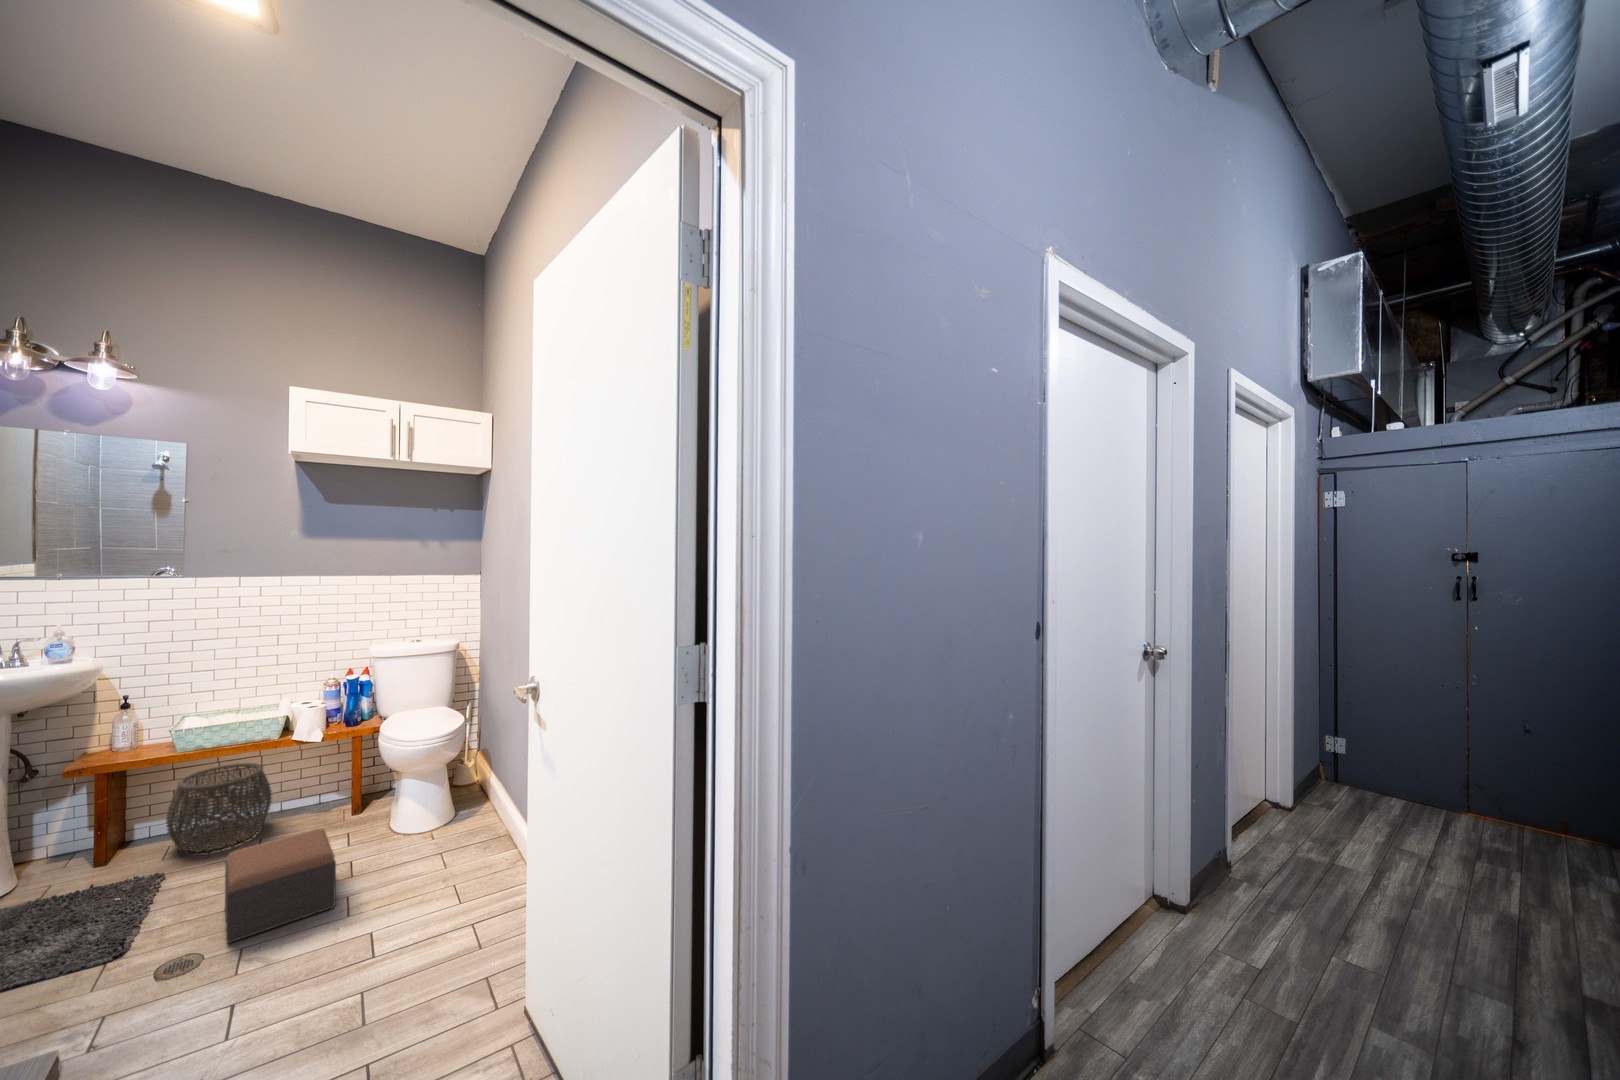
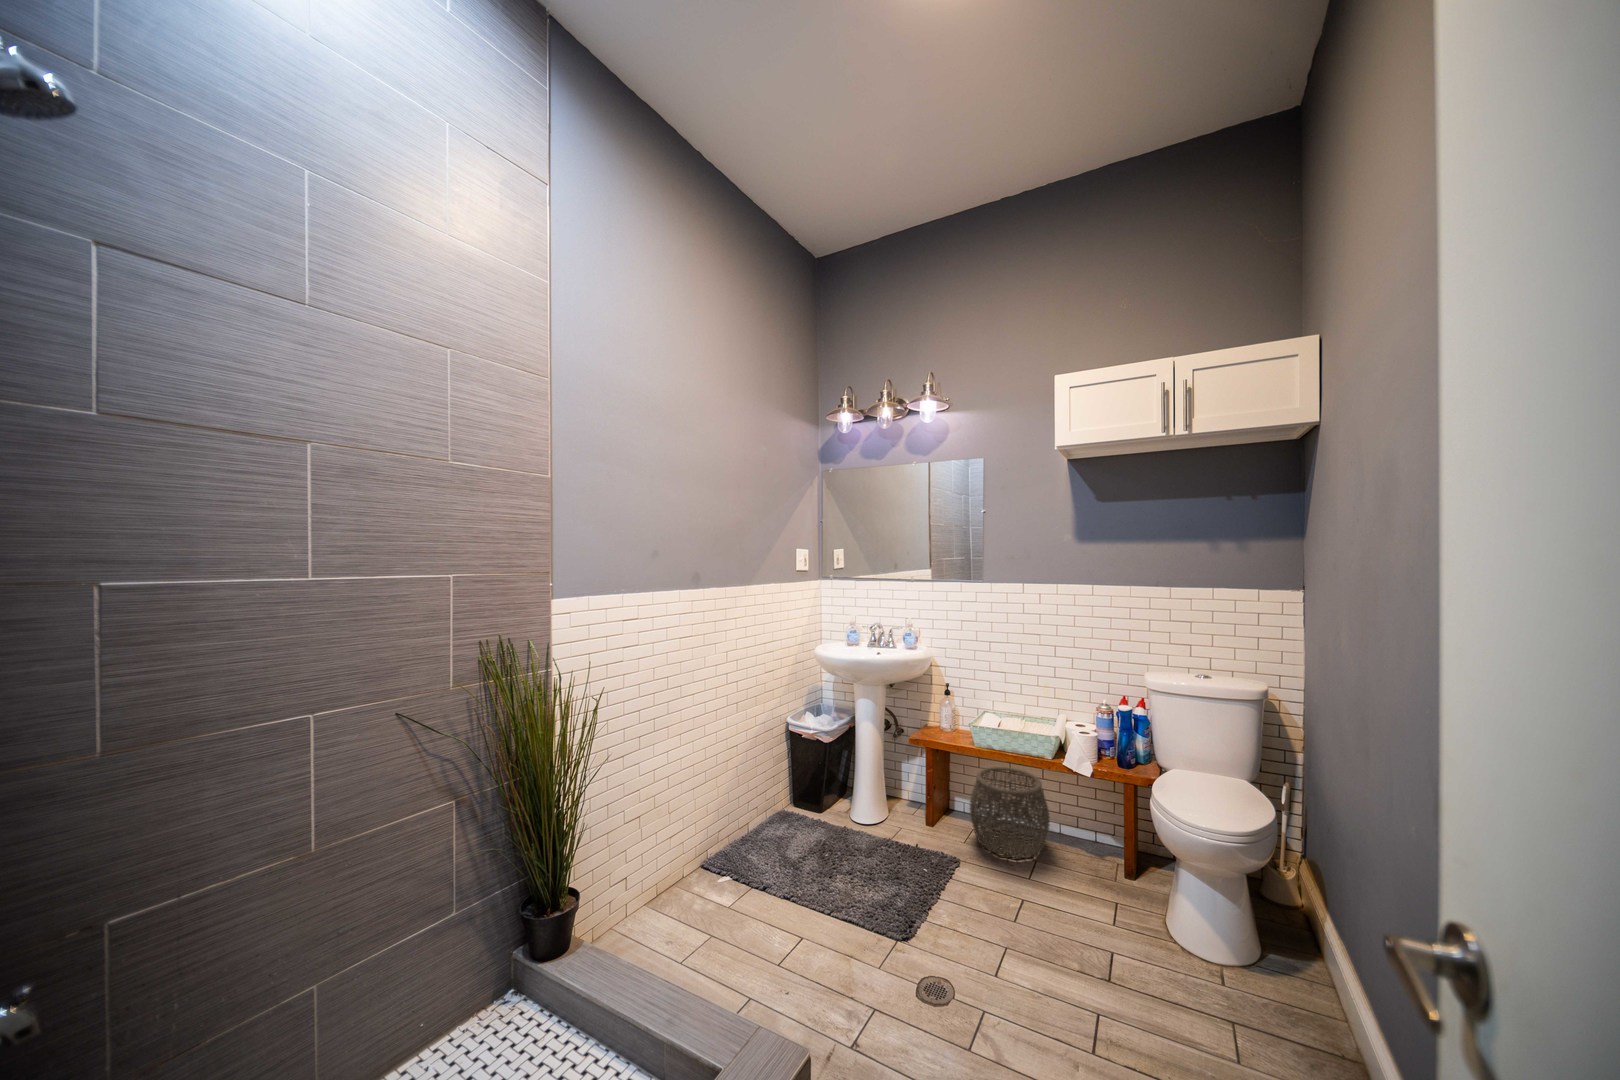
footstool: present [225,829,336,943] -> none [997,887,1112,1043]

